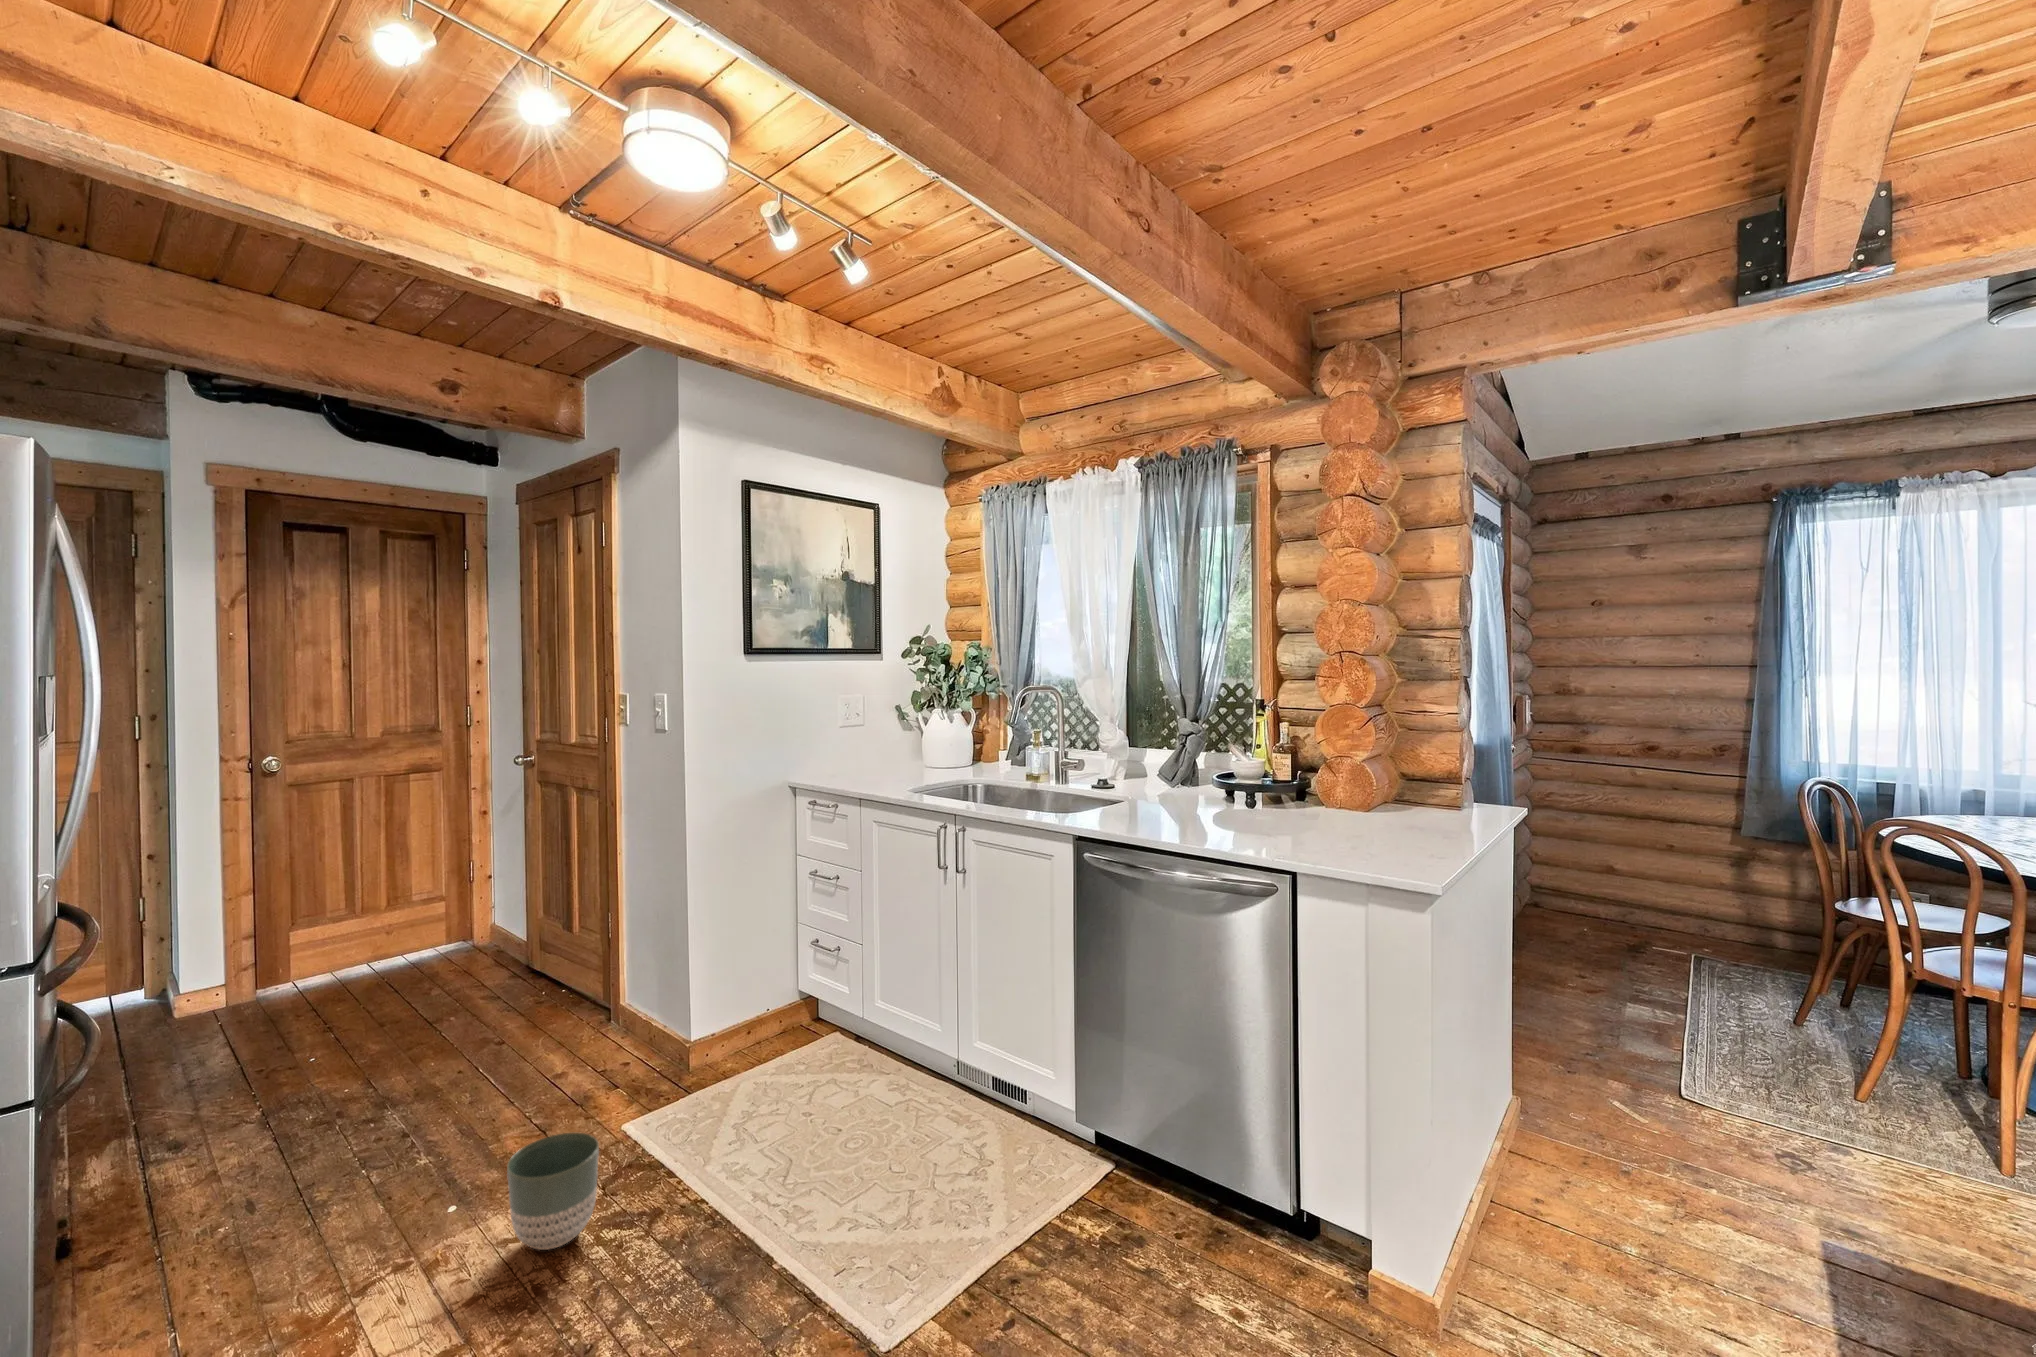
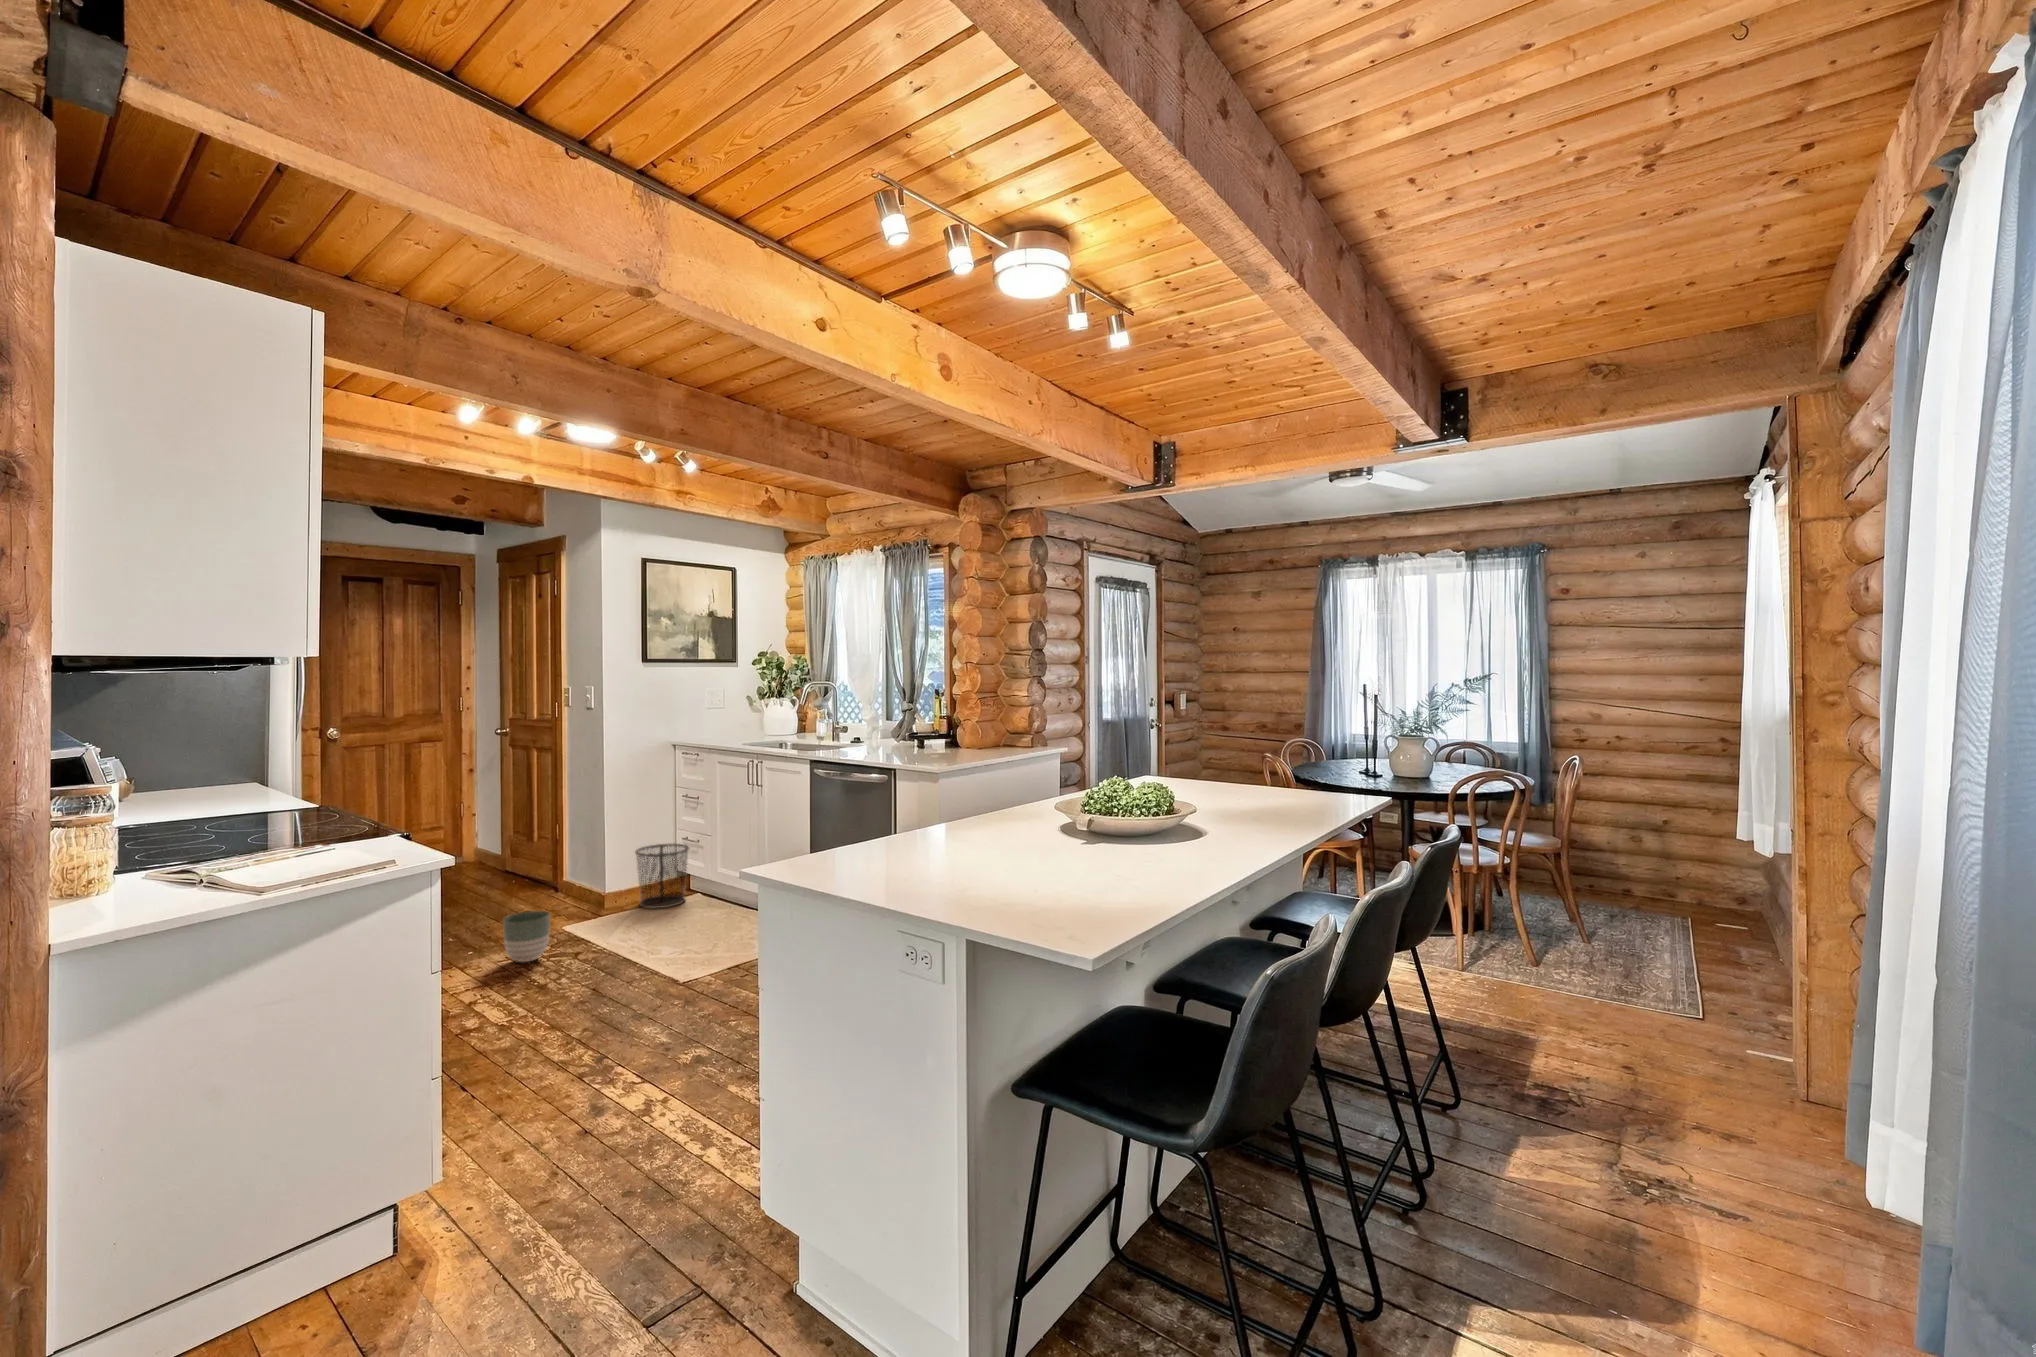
waste bin: none [737,953,825,1074] -> present [635,844,690,908]

